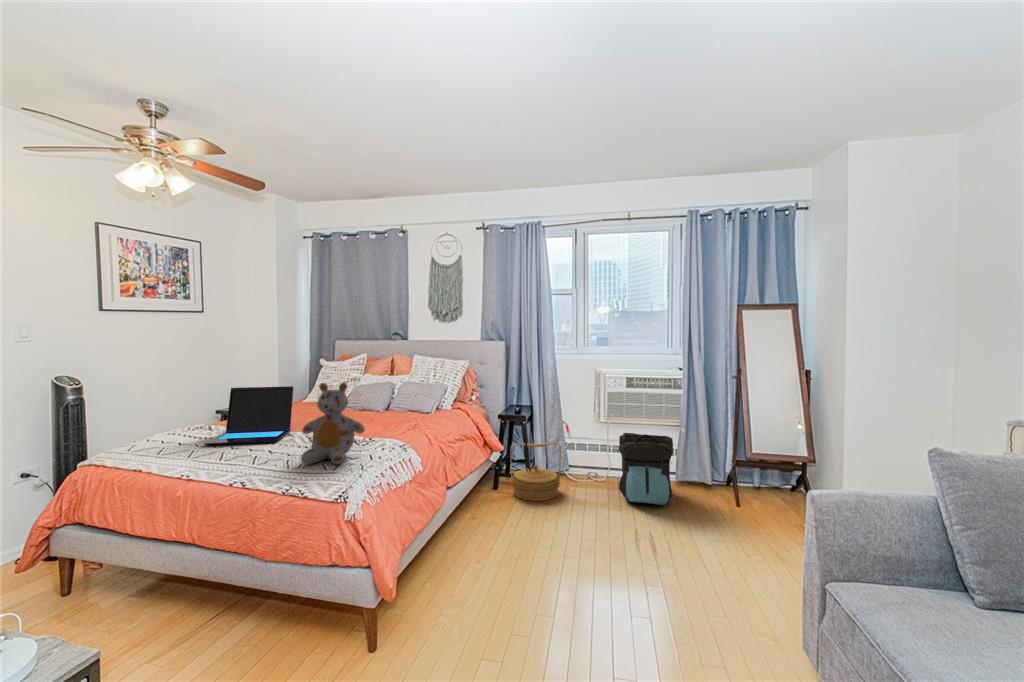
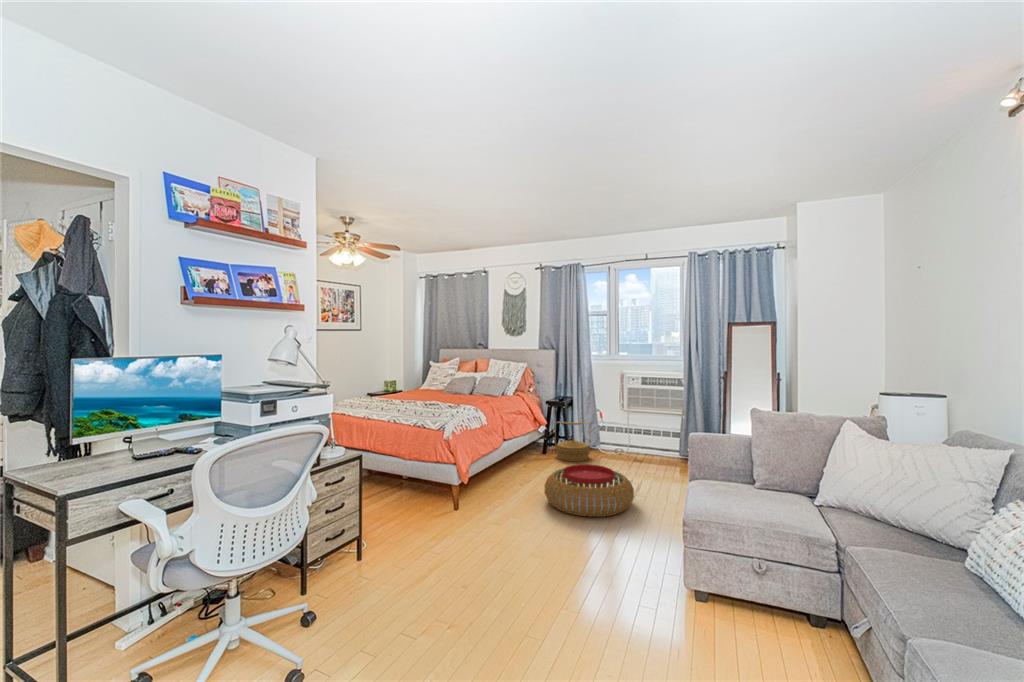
stuffed bear: present [301,383,365,465] -> none [422,371,455,415]
laptop: present [203,386,294,445] -> none [371,375,416,406]
backpack: present [619,433,673,505] -> none [630,417,672,469]
pouf: none [527,527,679,638] -> present [544,464,634,517]

